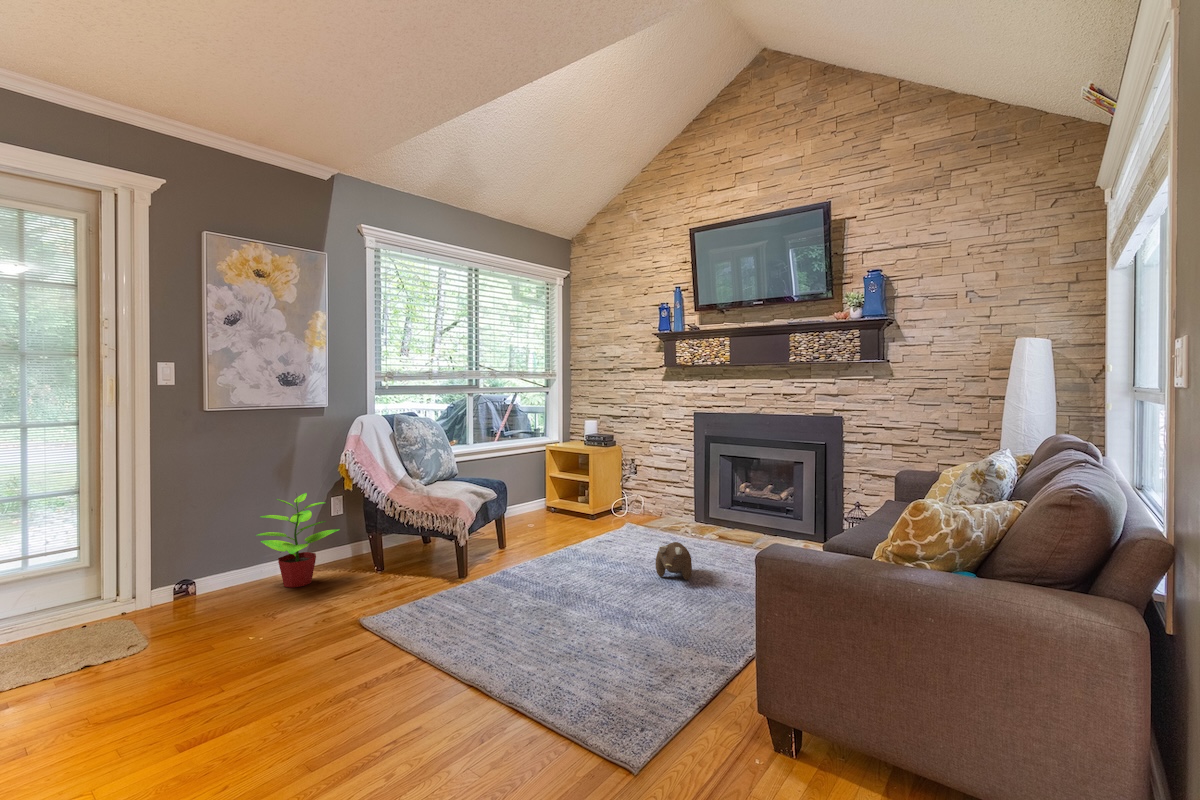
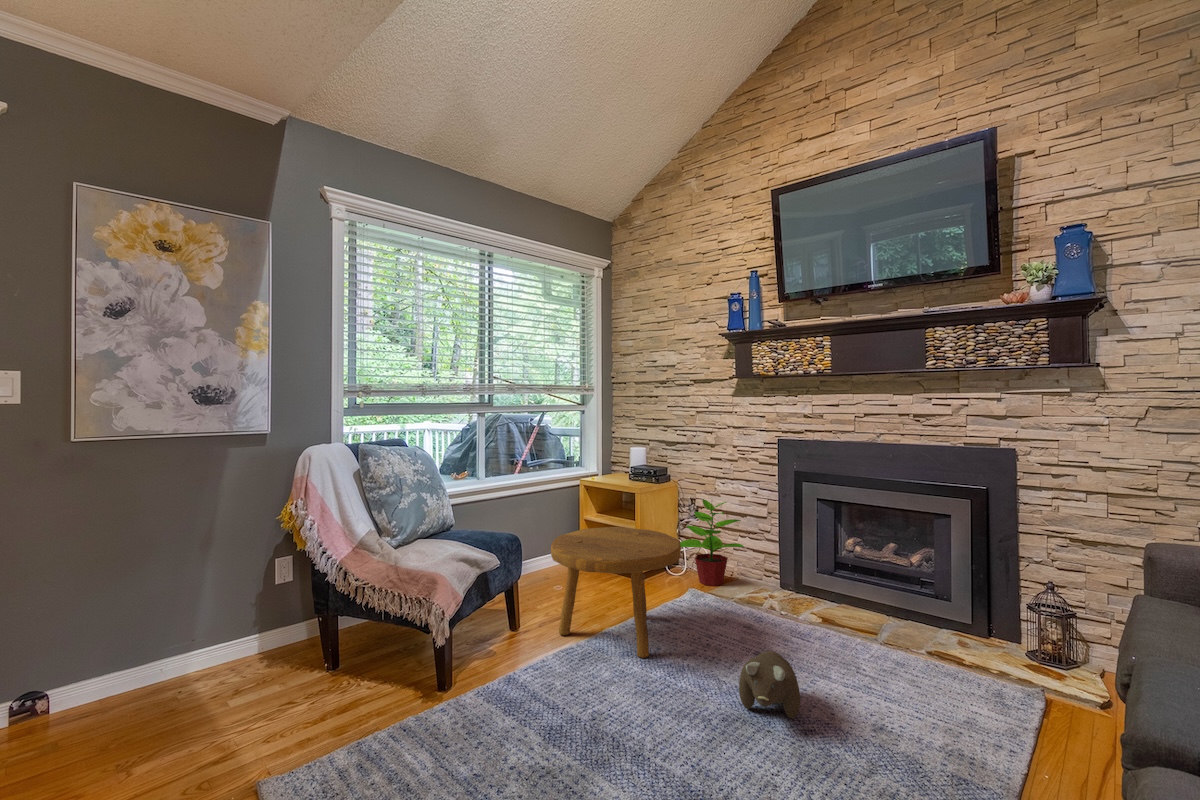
footstool: none [530,475,621,558] -> present [551,527,681,658]
potted plant: present [257,493,339,588] -> present [680,499,744,586]

